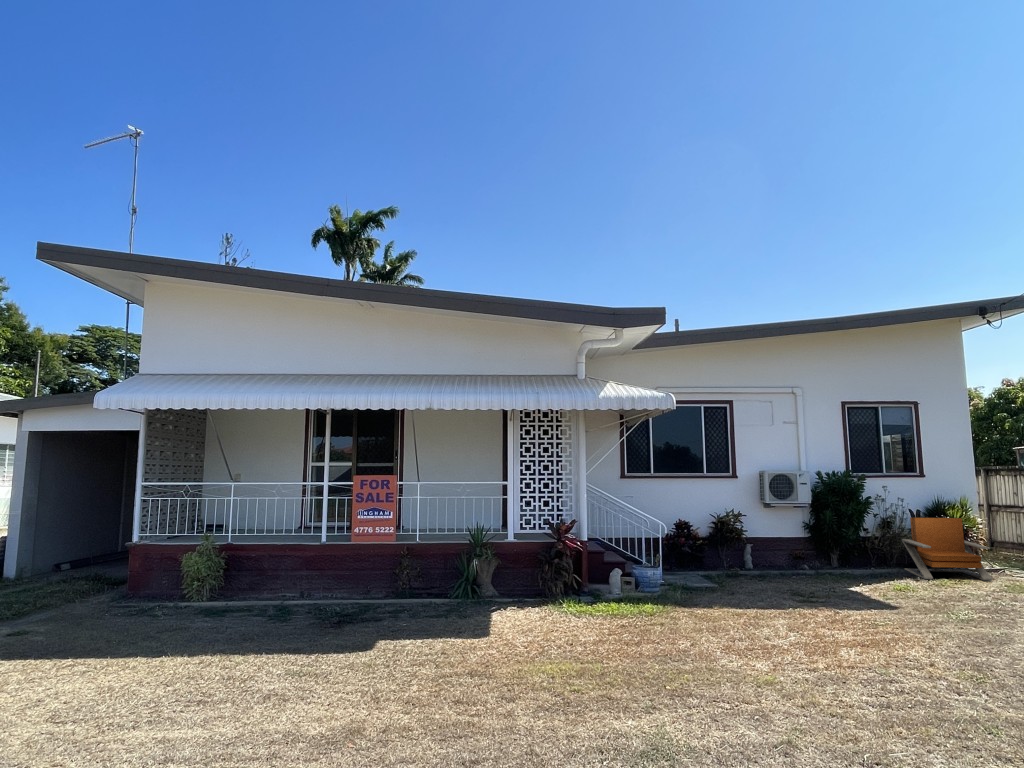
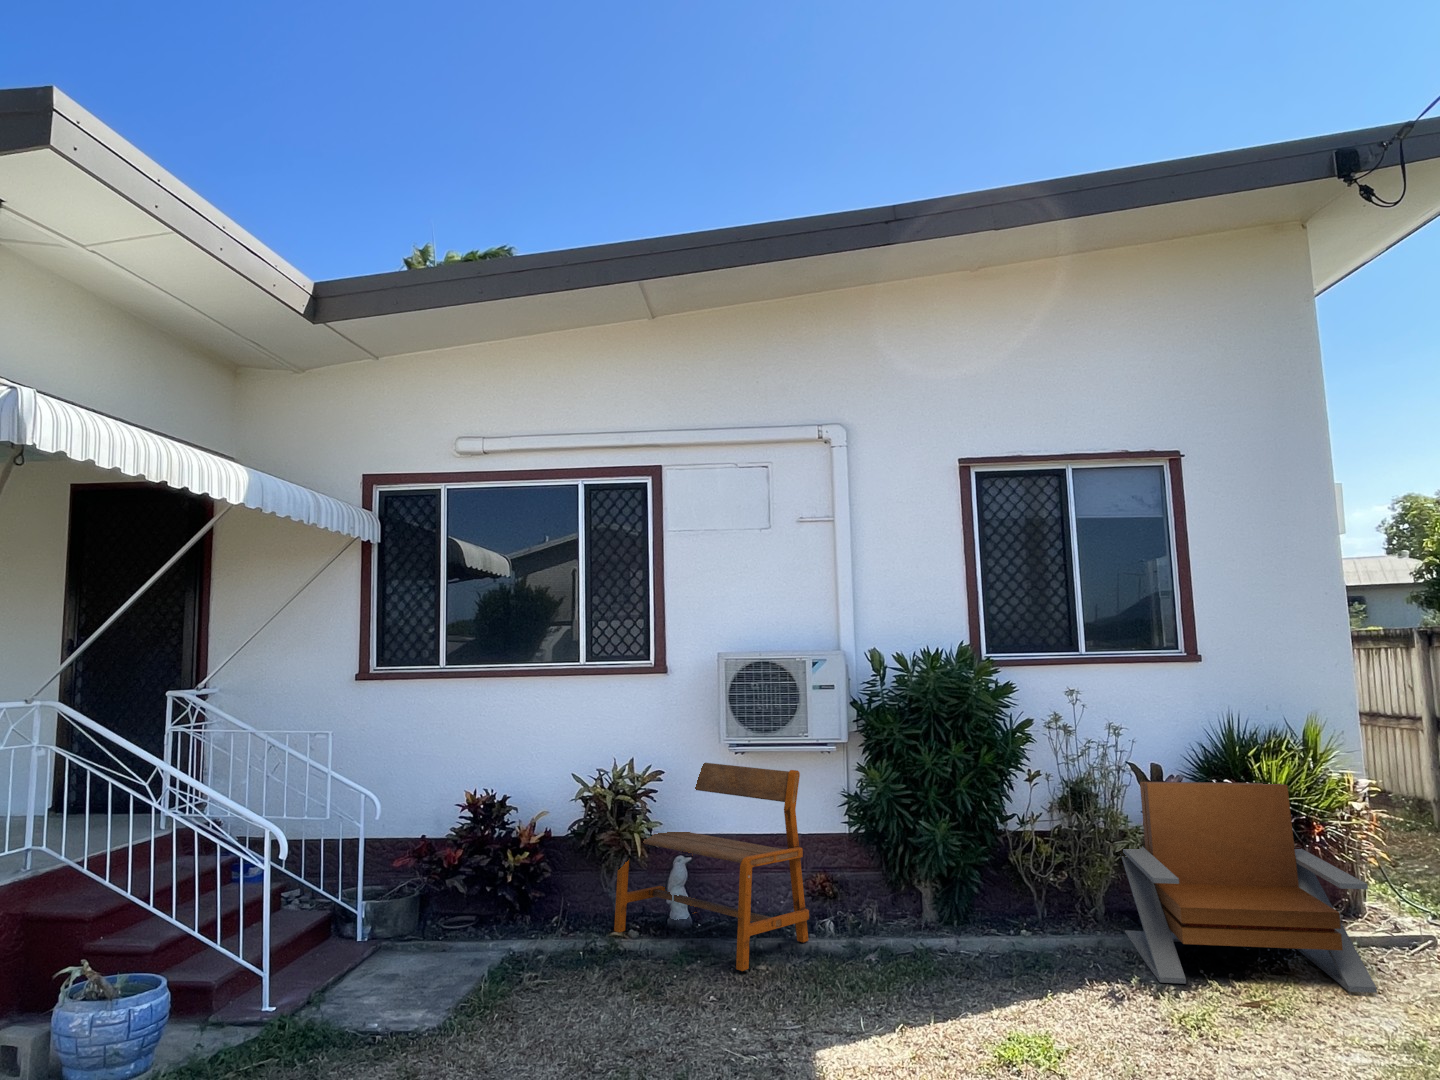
bench: none [728,509,802,577] -> present [614,763,809,971]

